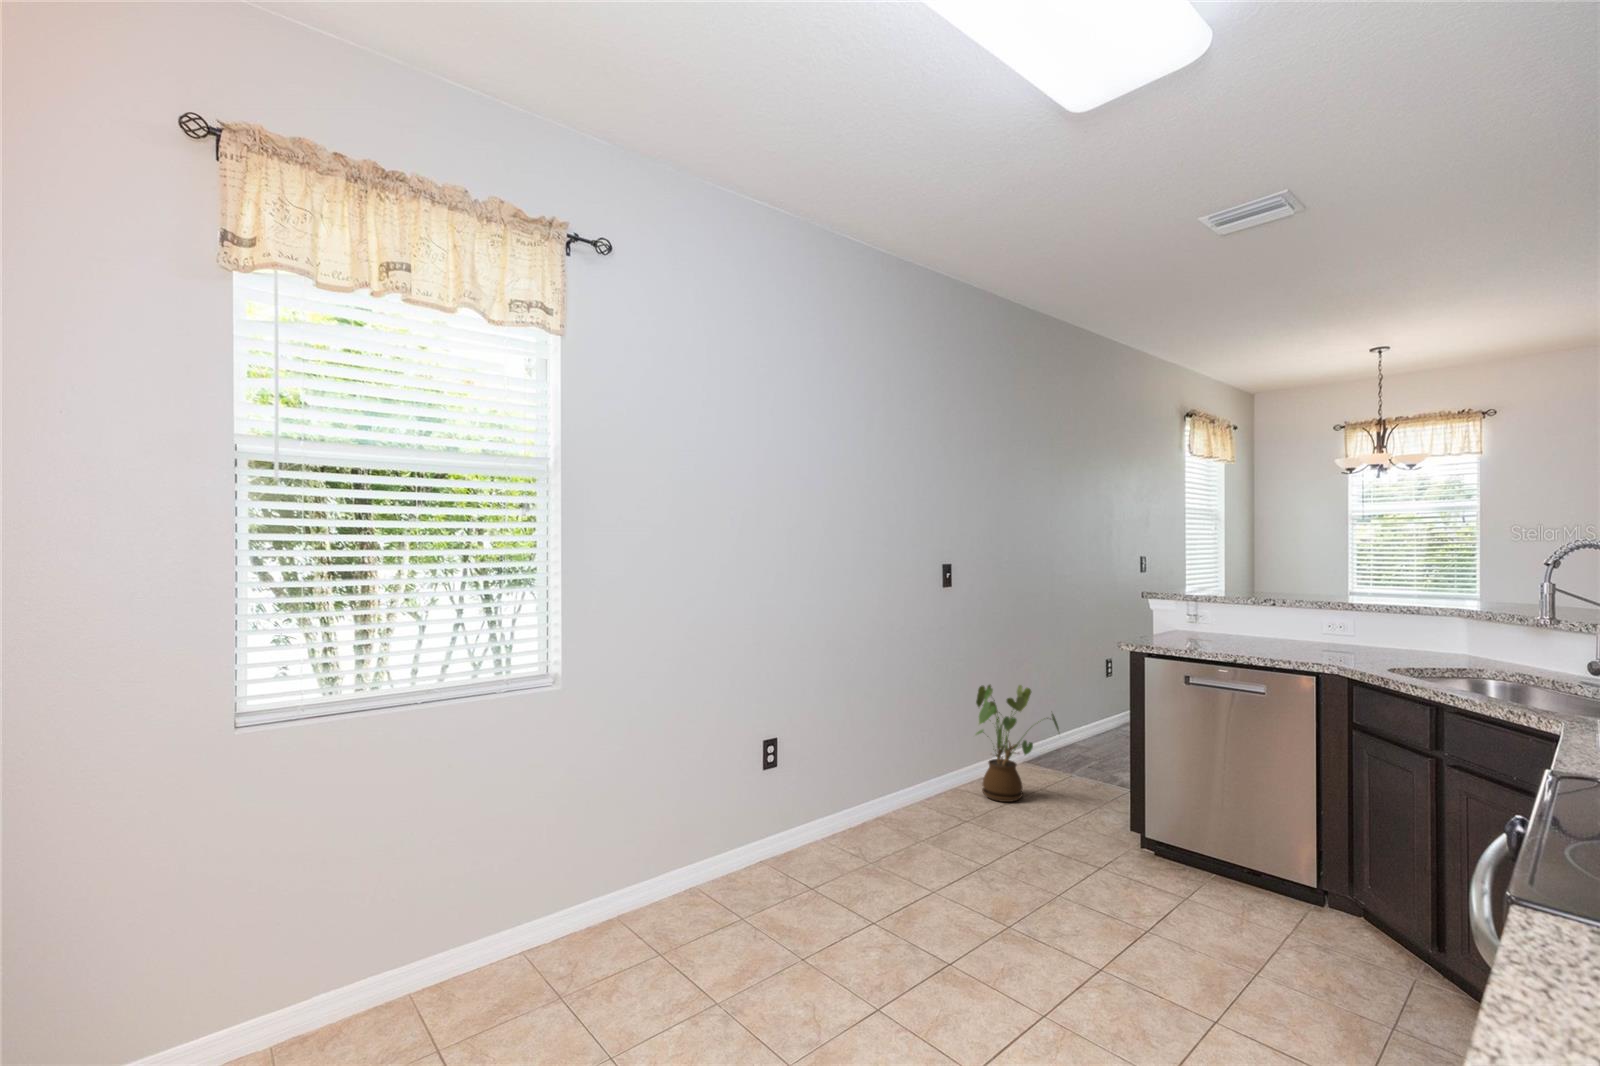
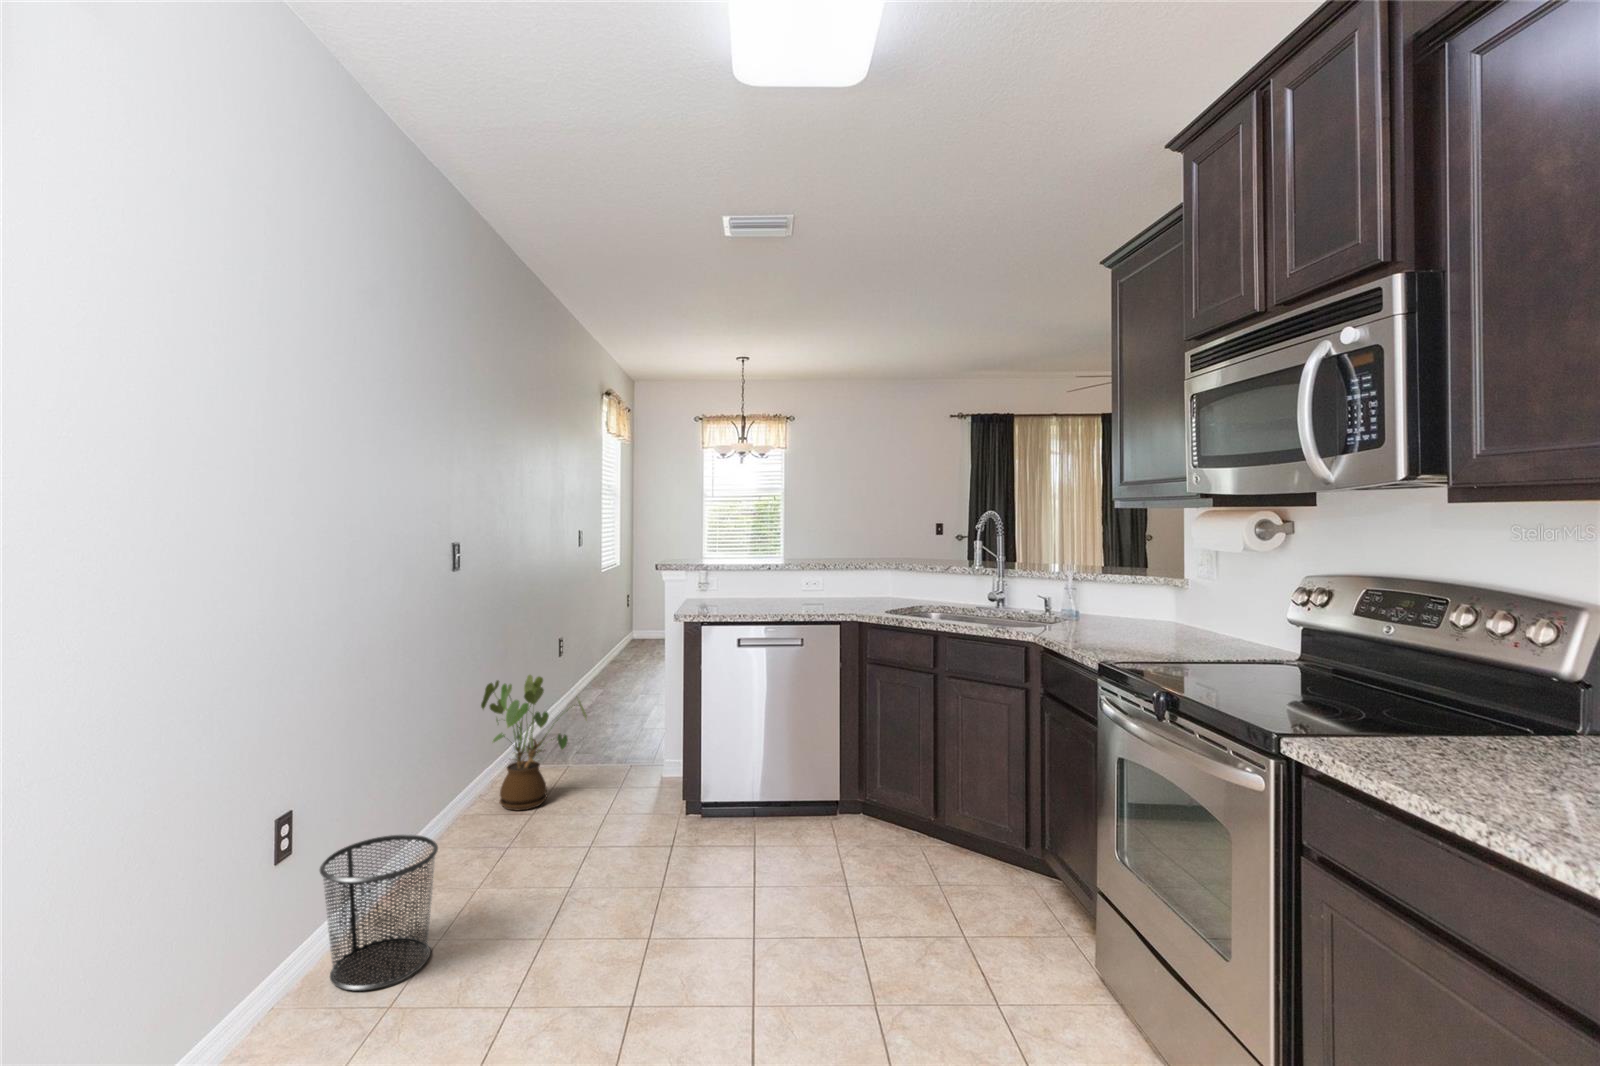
trash can: none [786,773,860,876] -> present [320,834,438,991]

